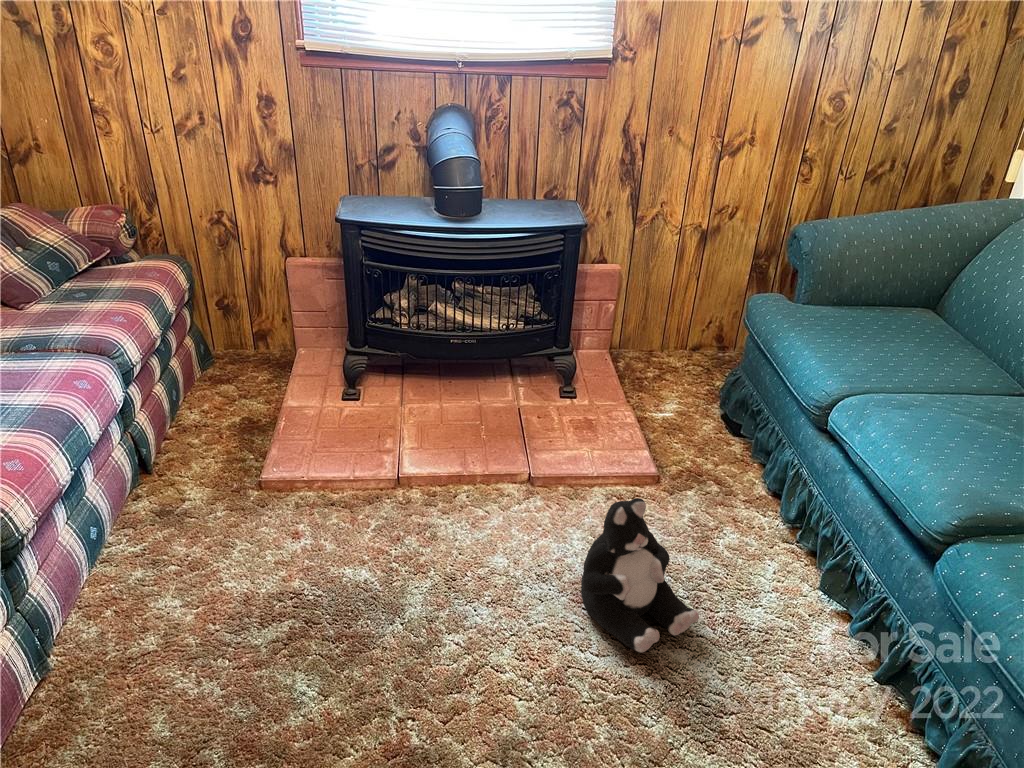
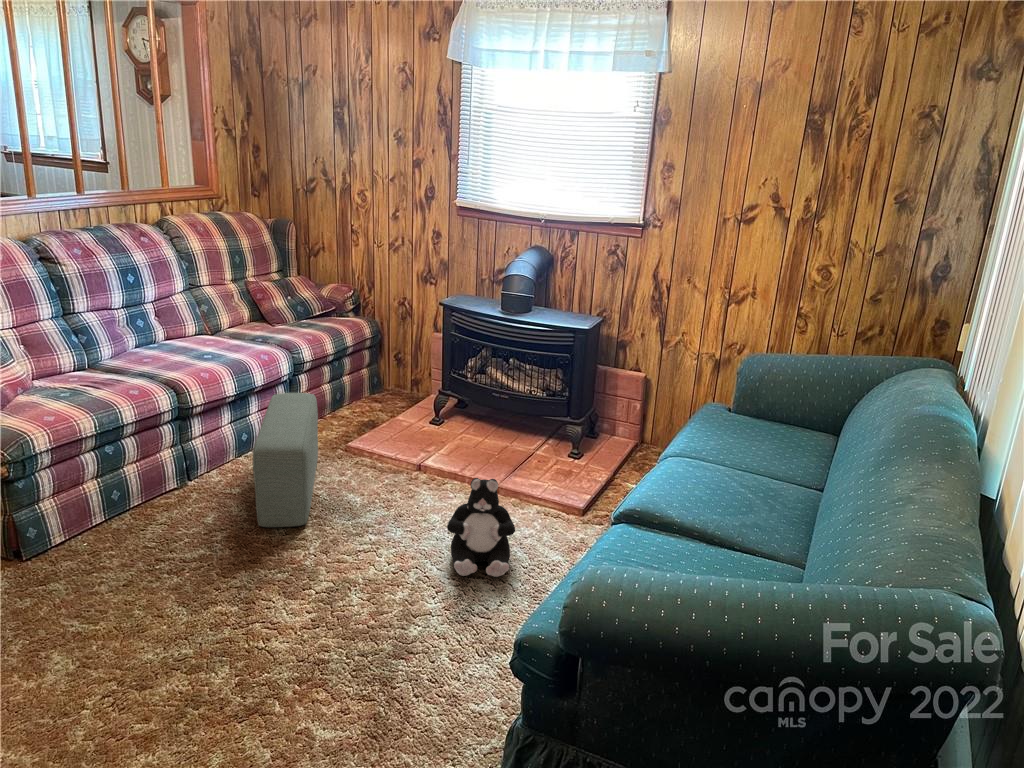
pouf: none [140,428,341,704] -> present [252,393,318,527]

